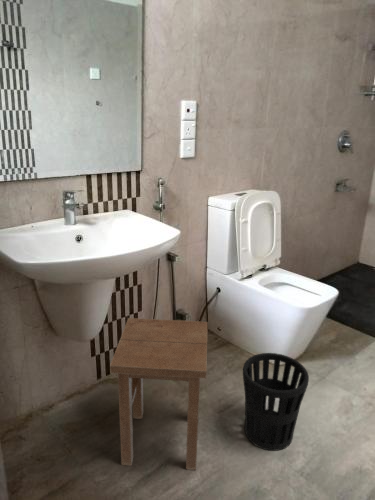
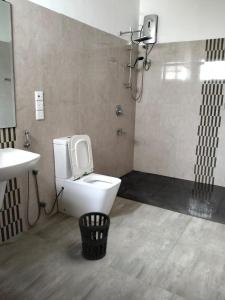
stool: present [110,318,208,470] -> none [9,200,60,283]

